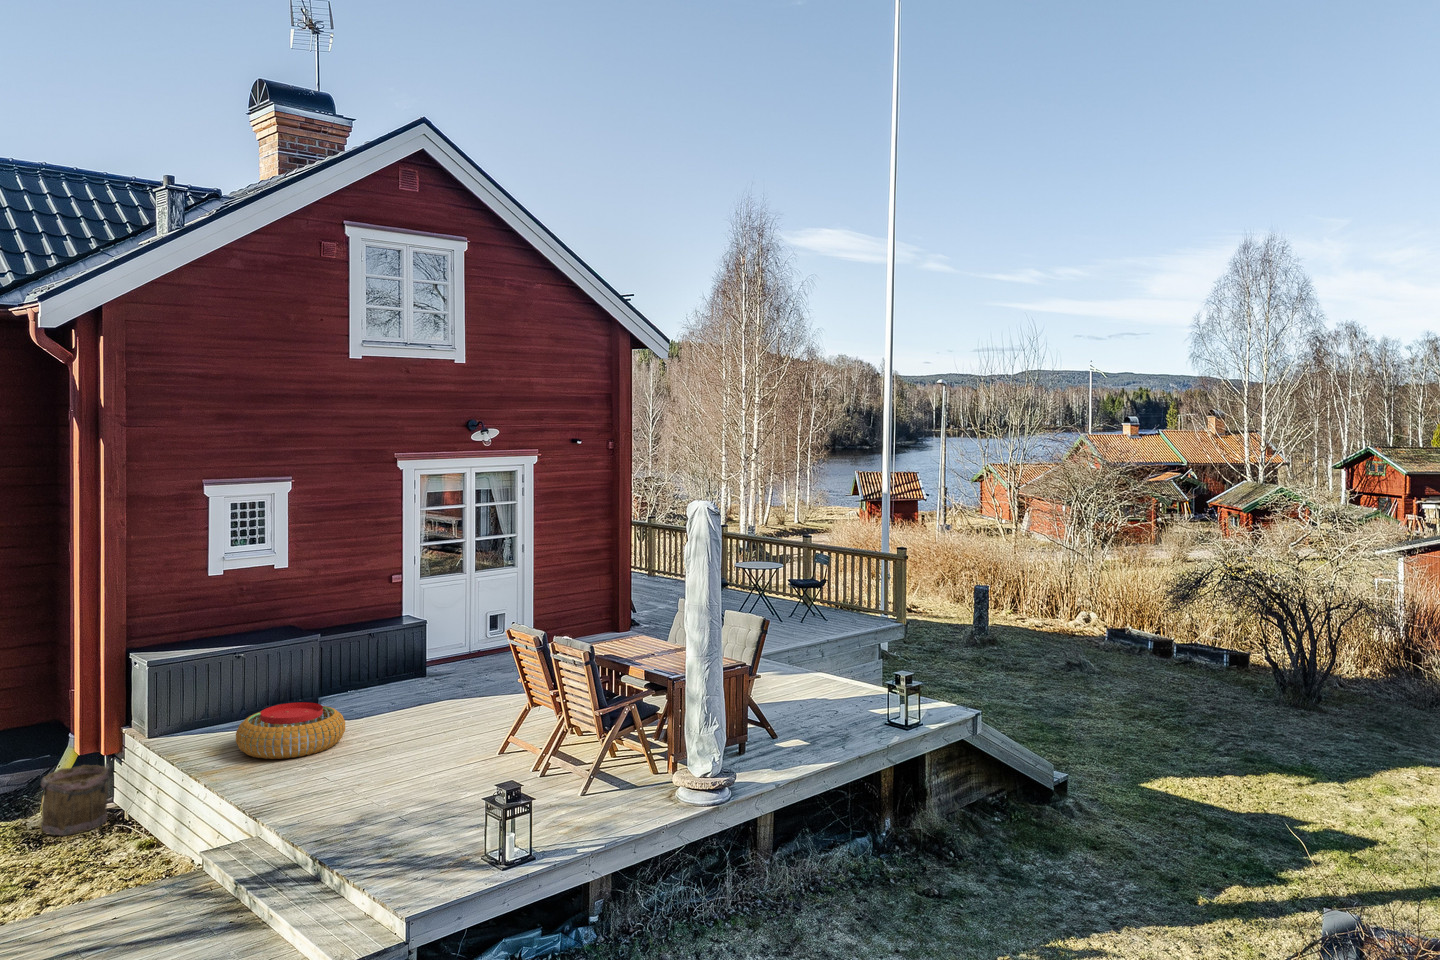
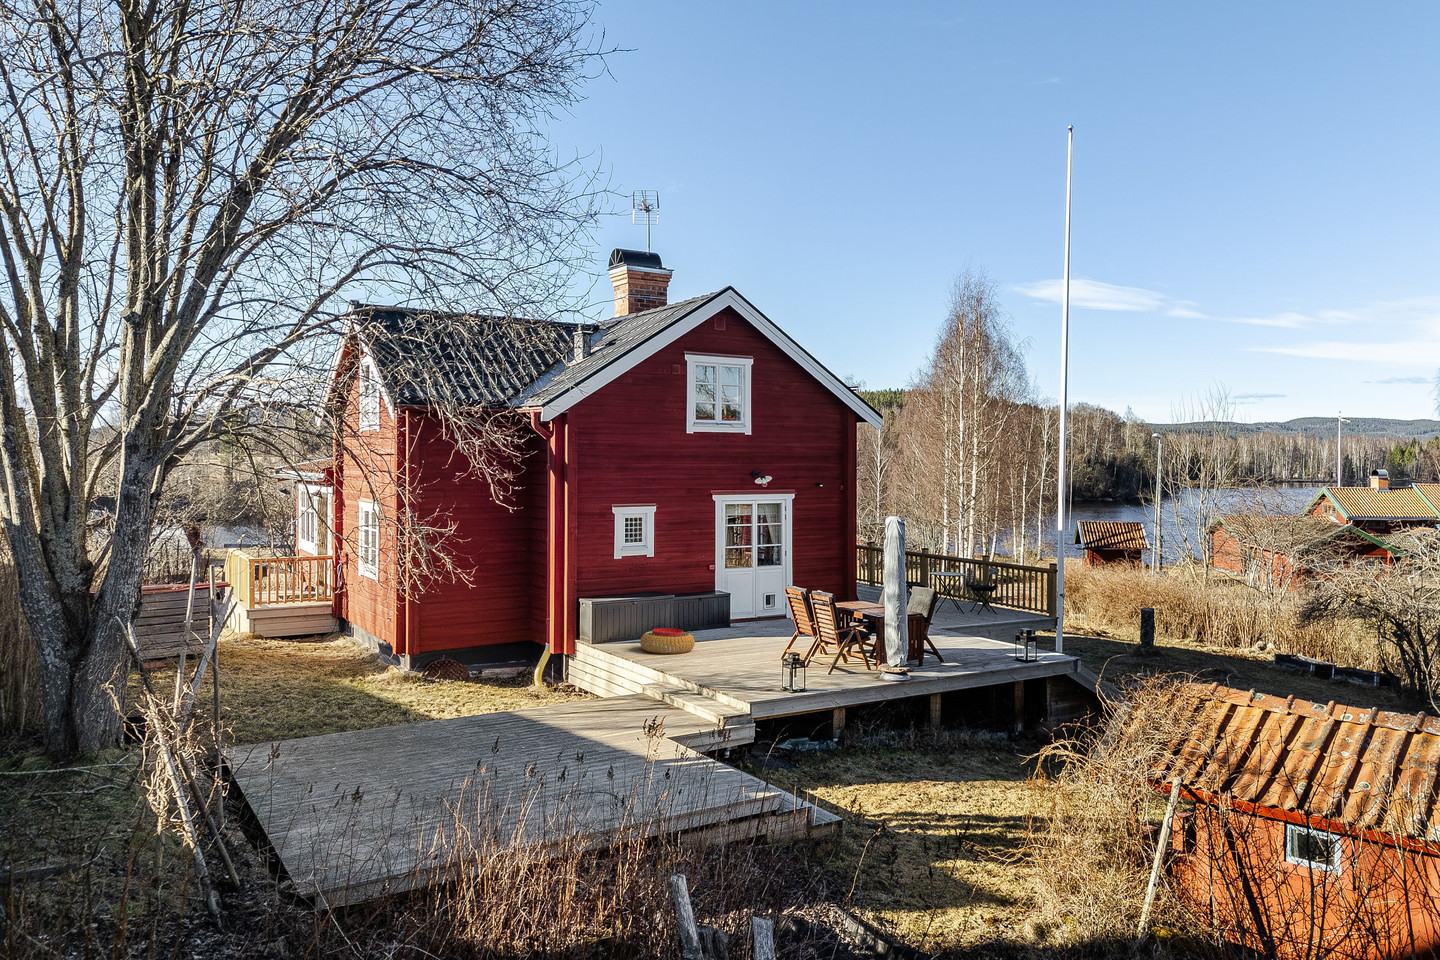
bucket: present [41,764,113,836] -> none [540,657,572,691]

